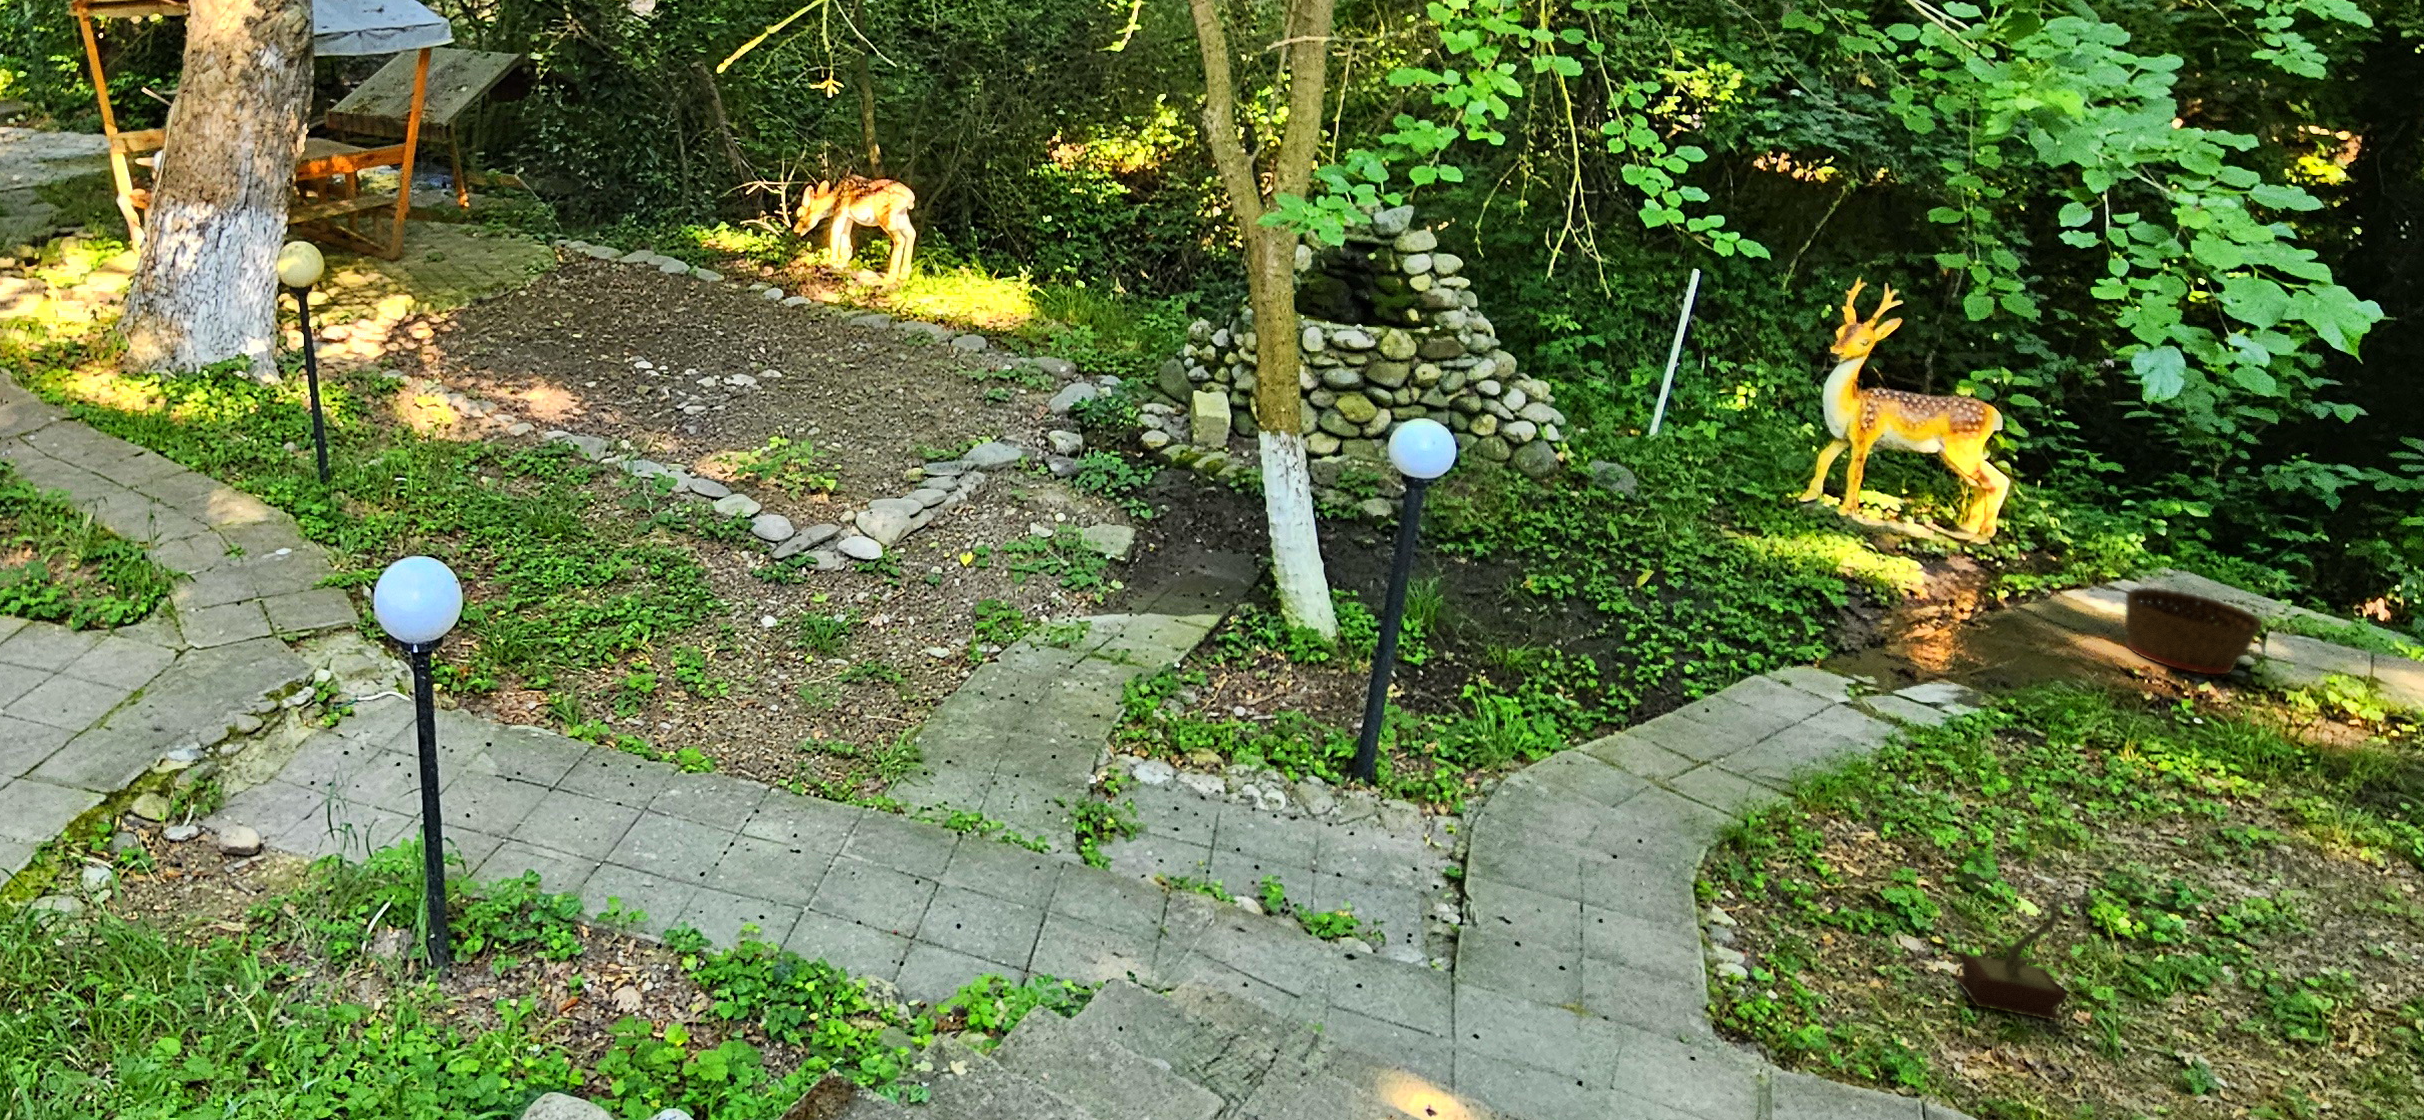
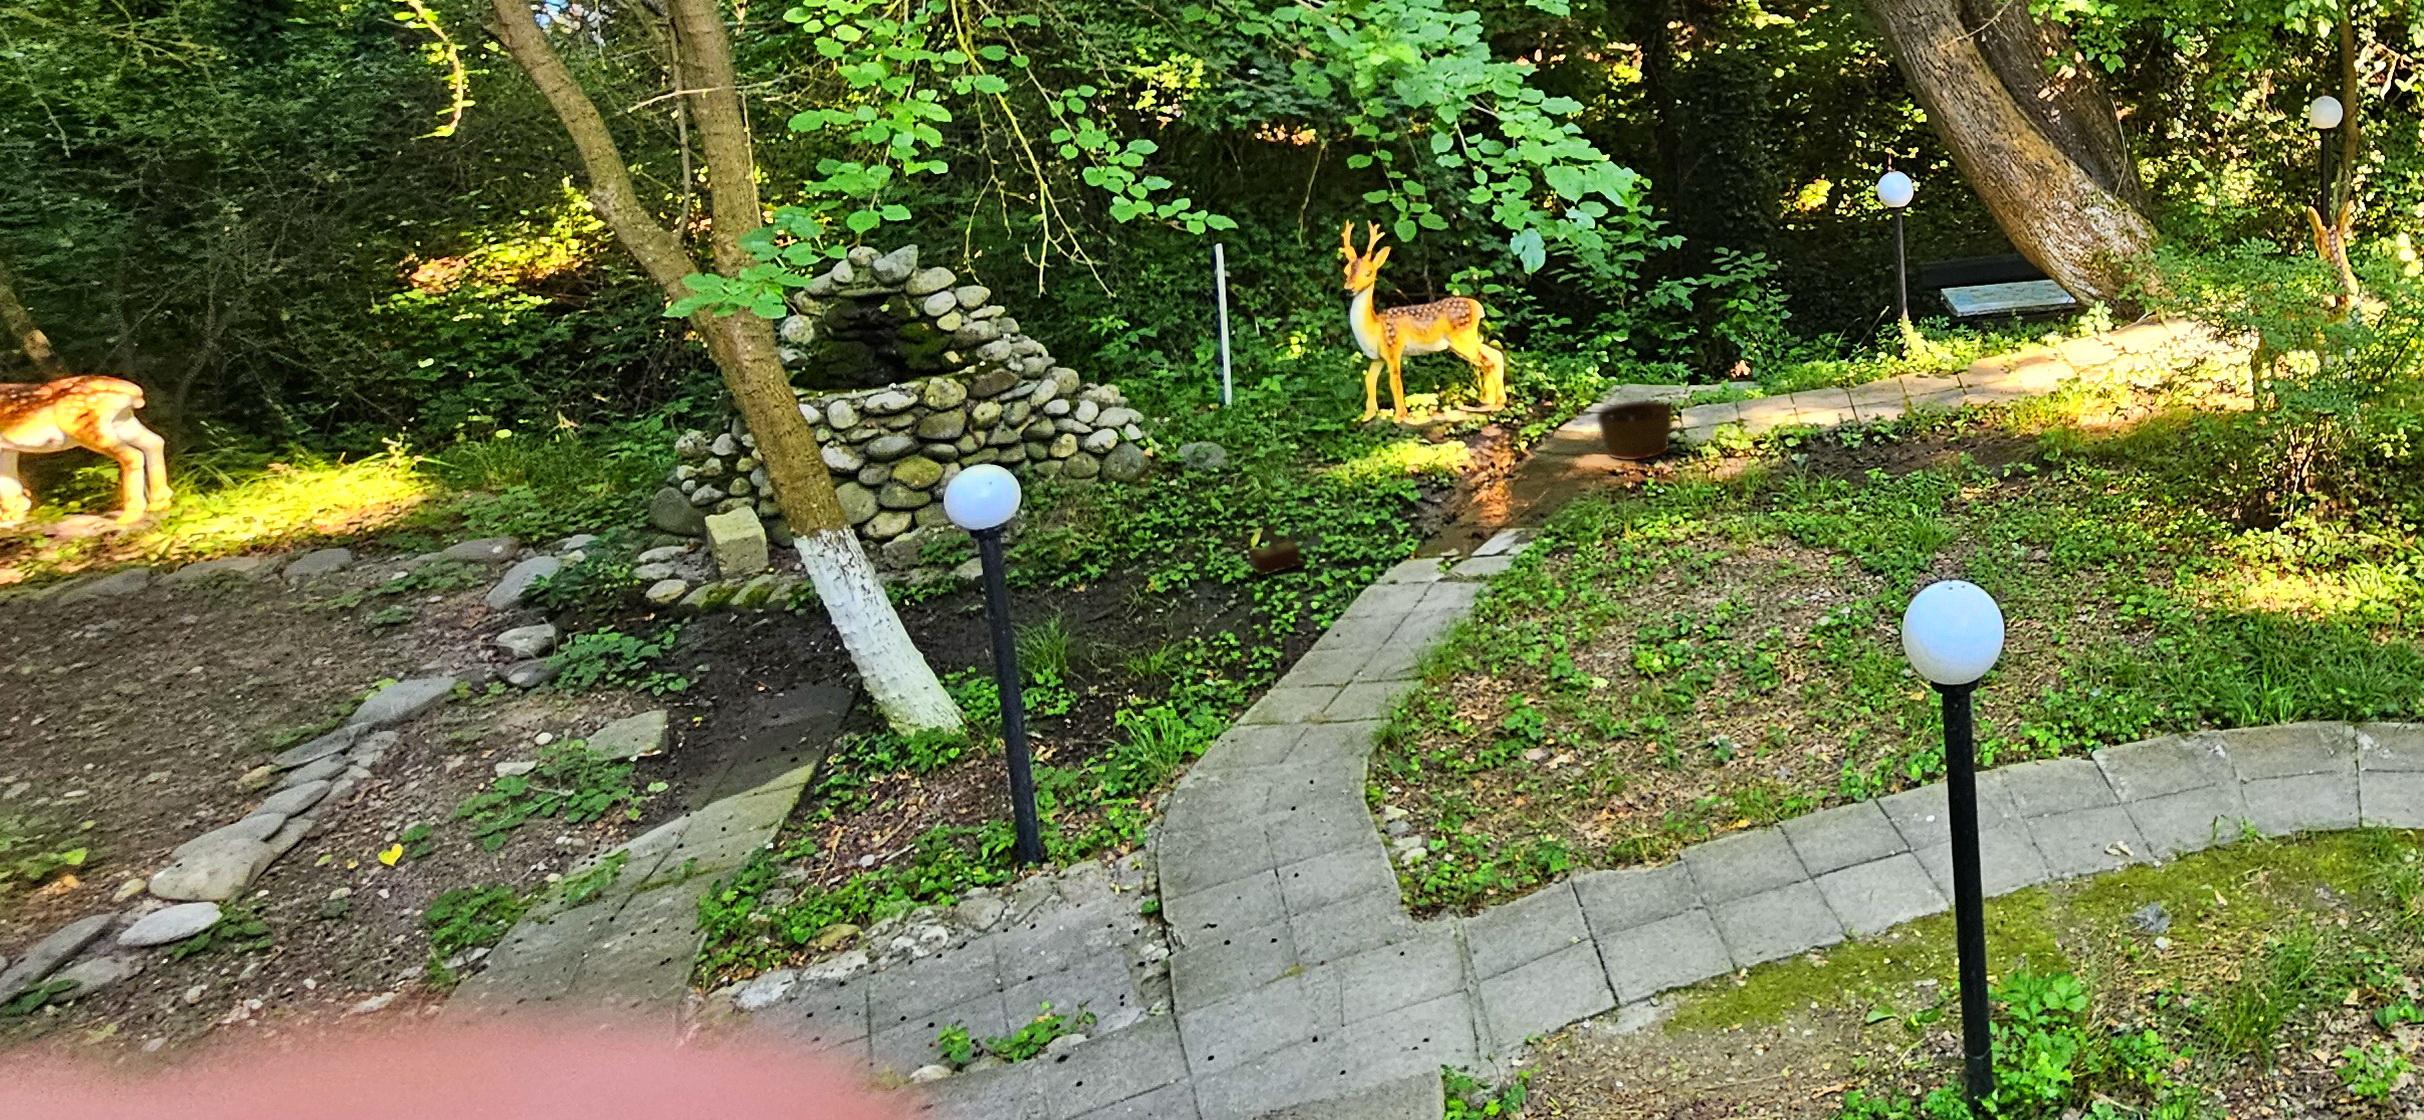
potted plant: present [1953,824,2195,1020] -> present [1229,455,1332,575]

